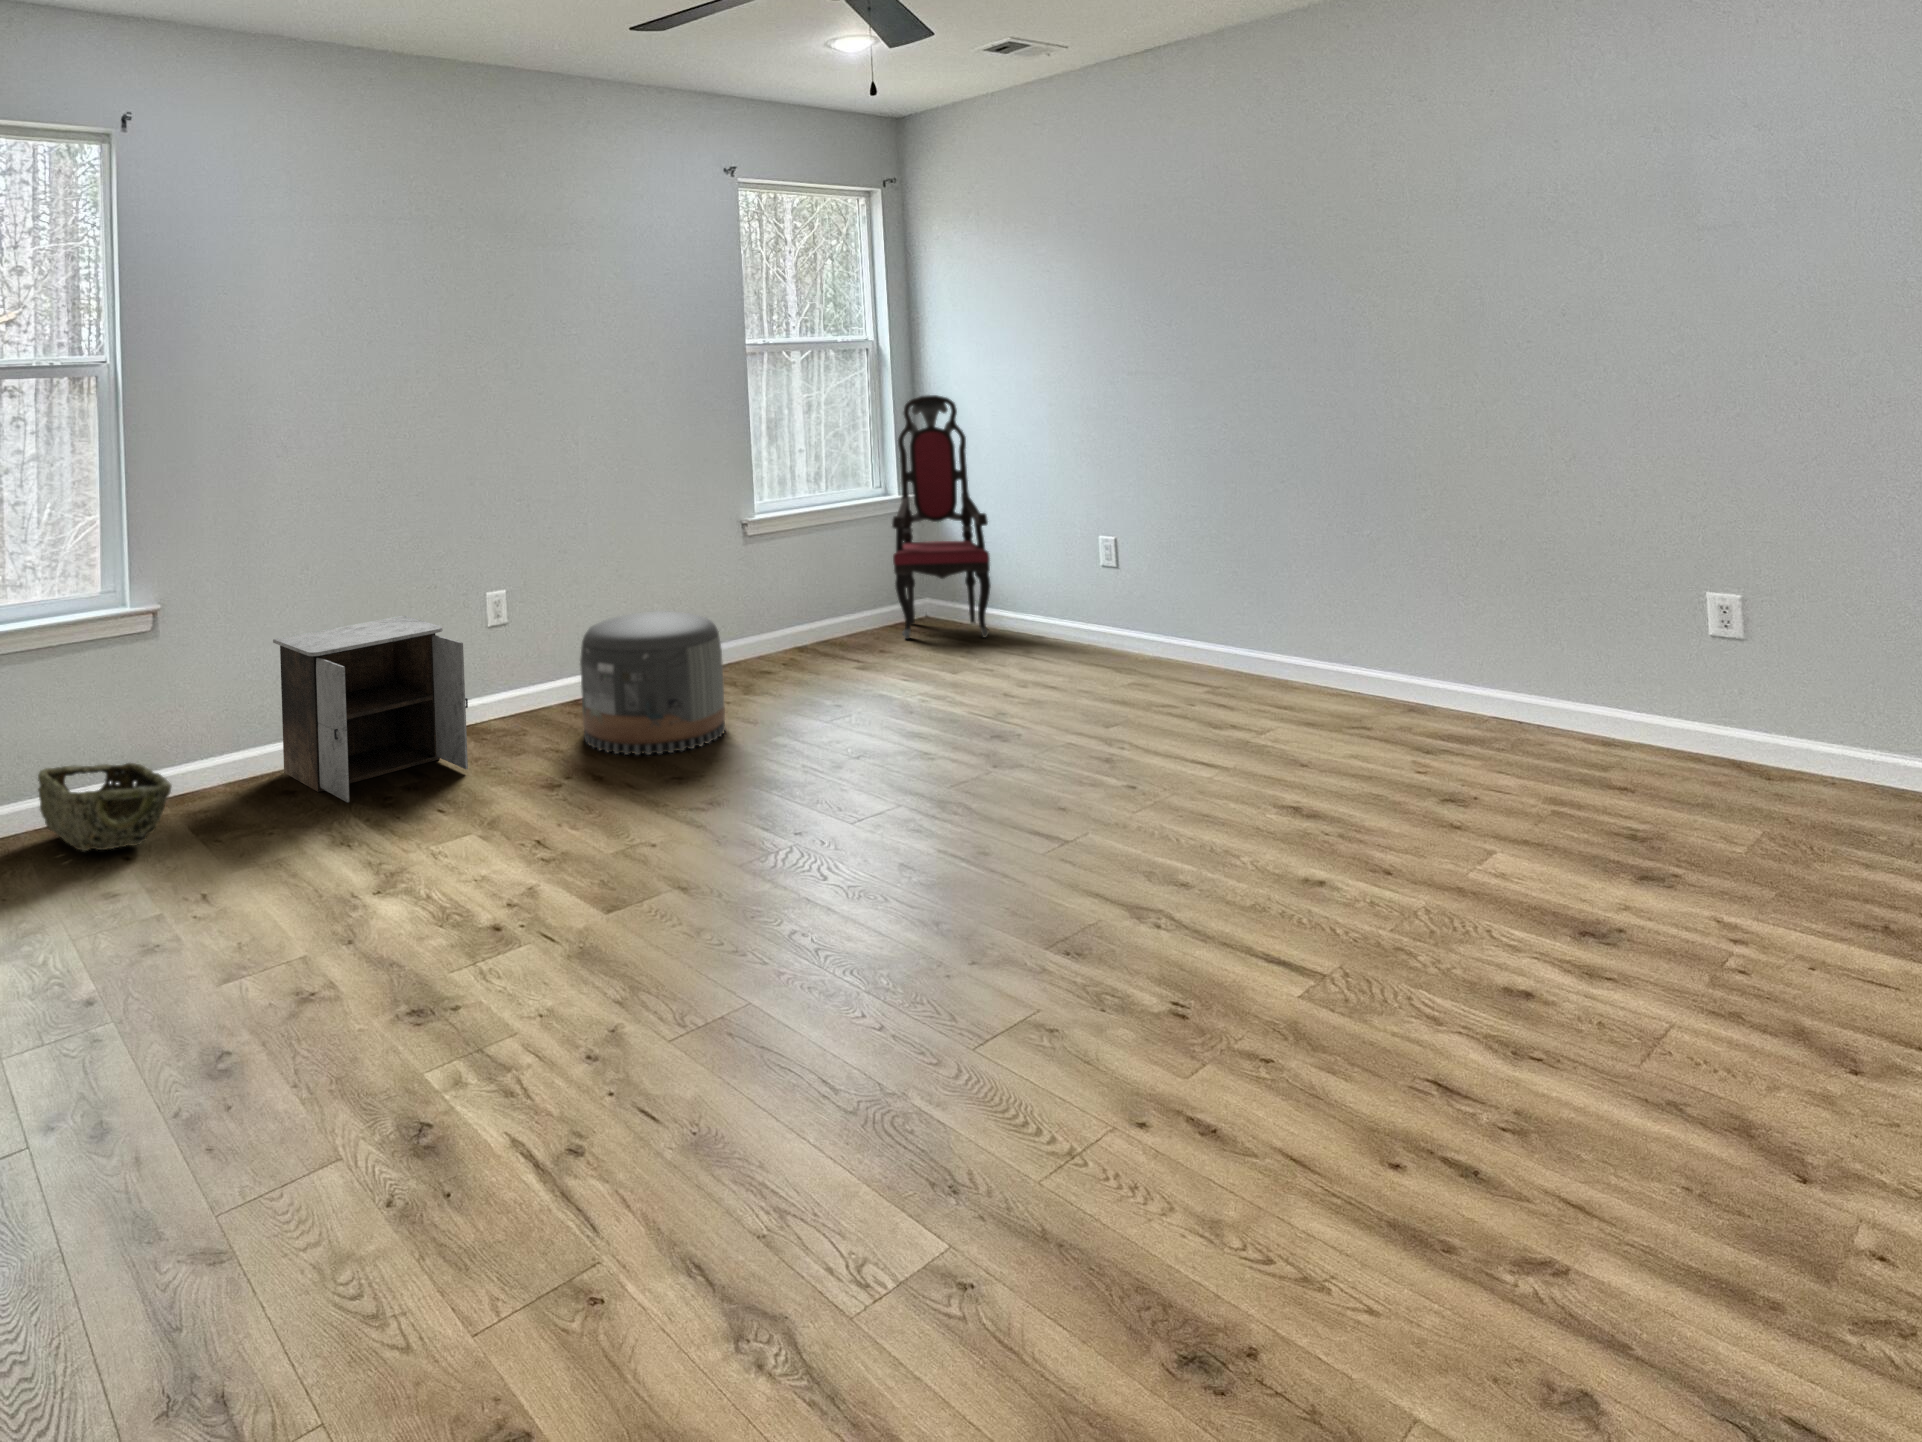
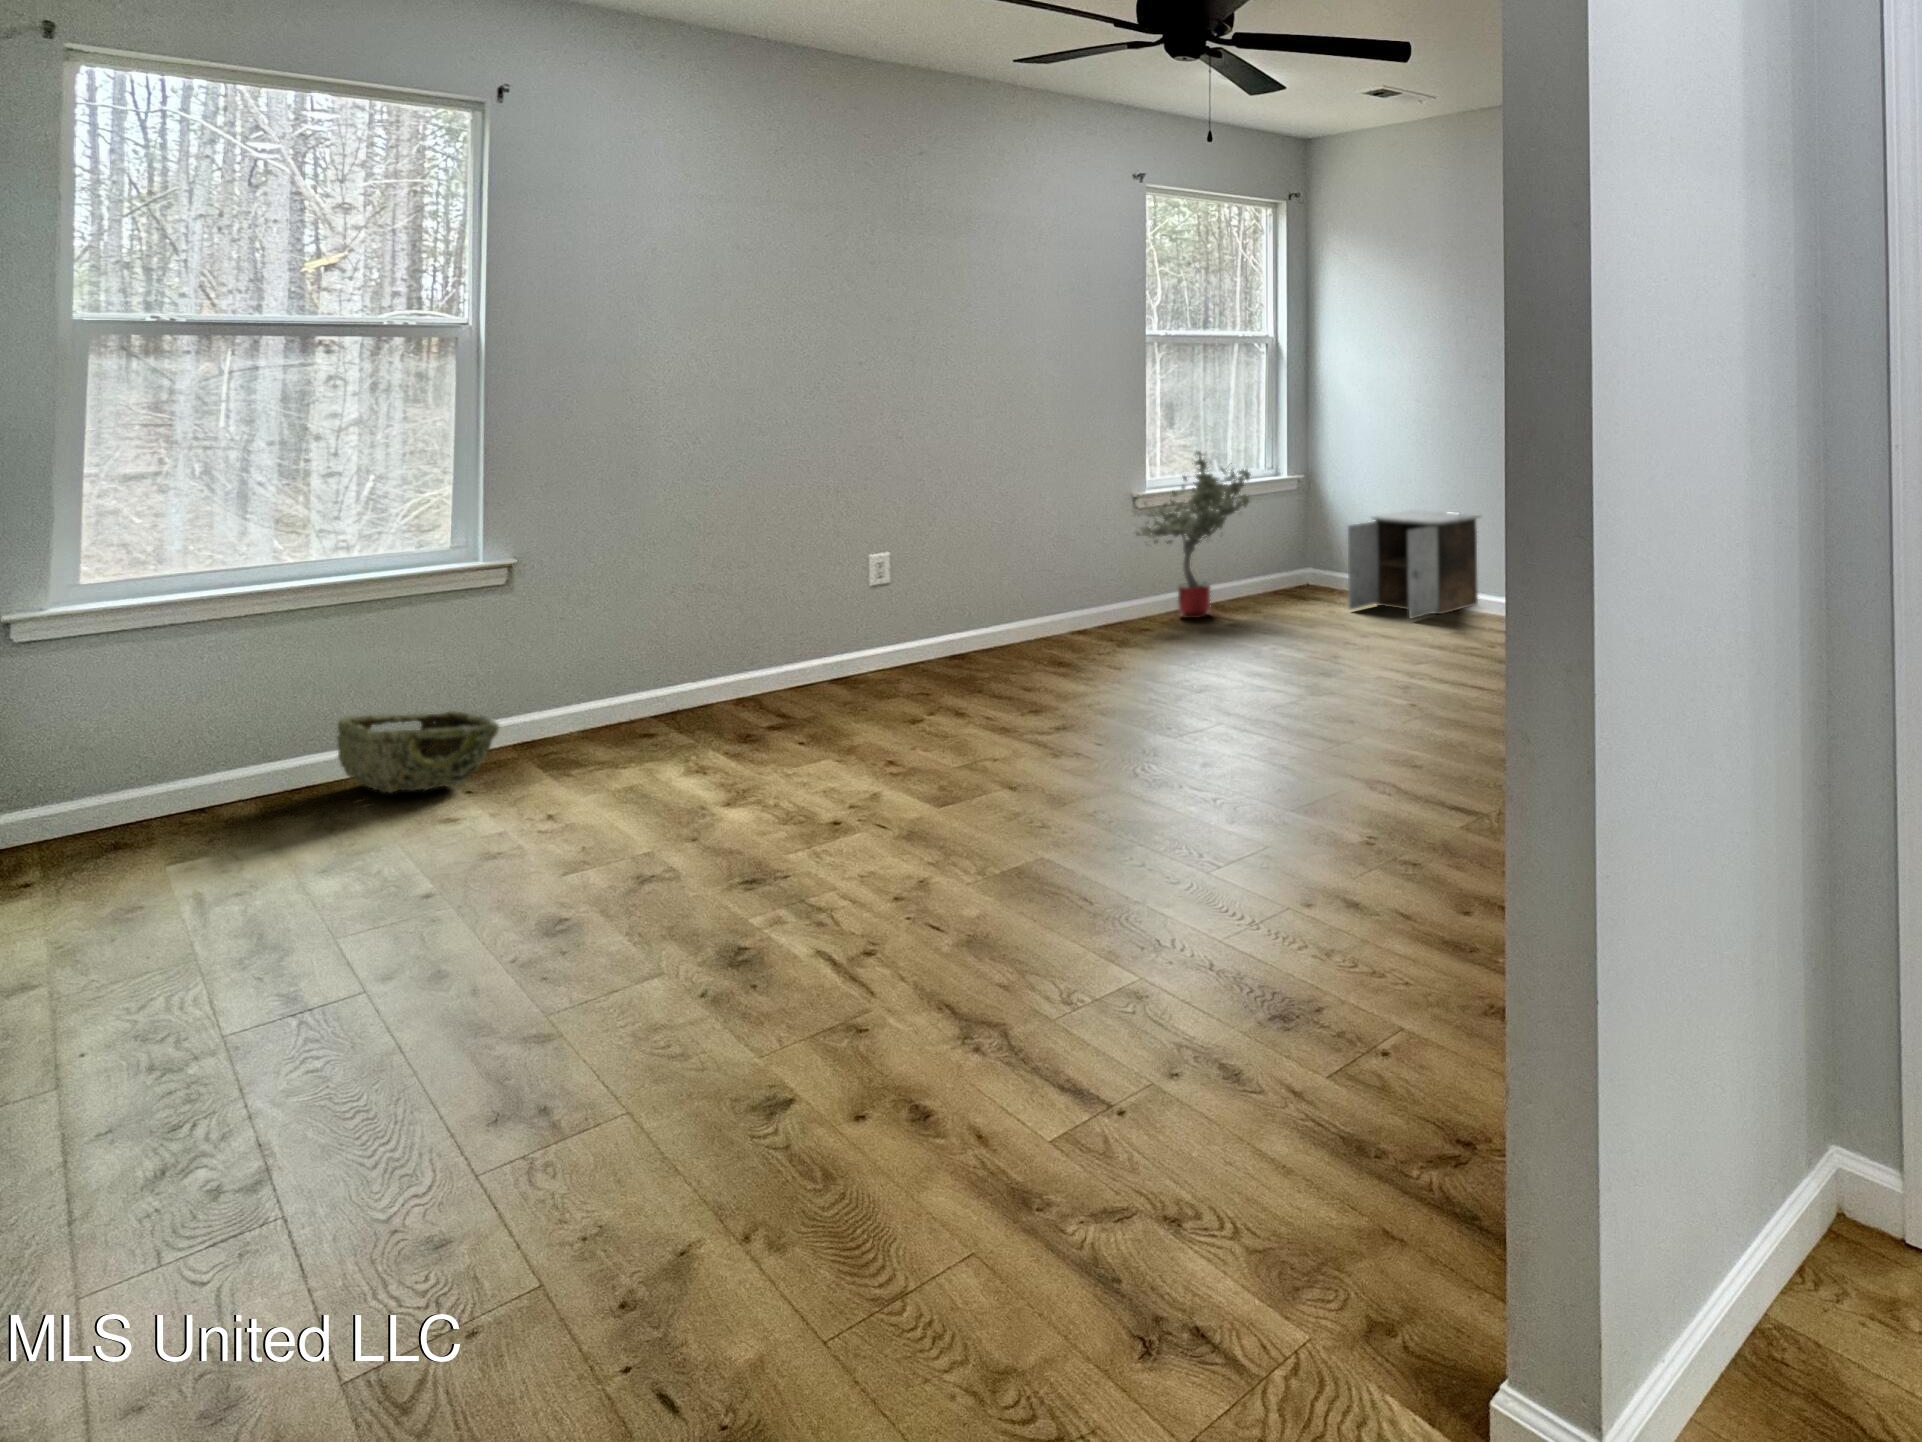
armchair: present [892,395,991,639] -> none [1274,386,1358,599]
potted tree: none [745,473,869,662] -> present [1136,451,1250,618]
pouf: present [580,611,725,755] -> none [957,566,1096,692]
nightstand: present [273,616,468,802] -> present [1348,511,1481,618]

